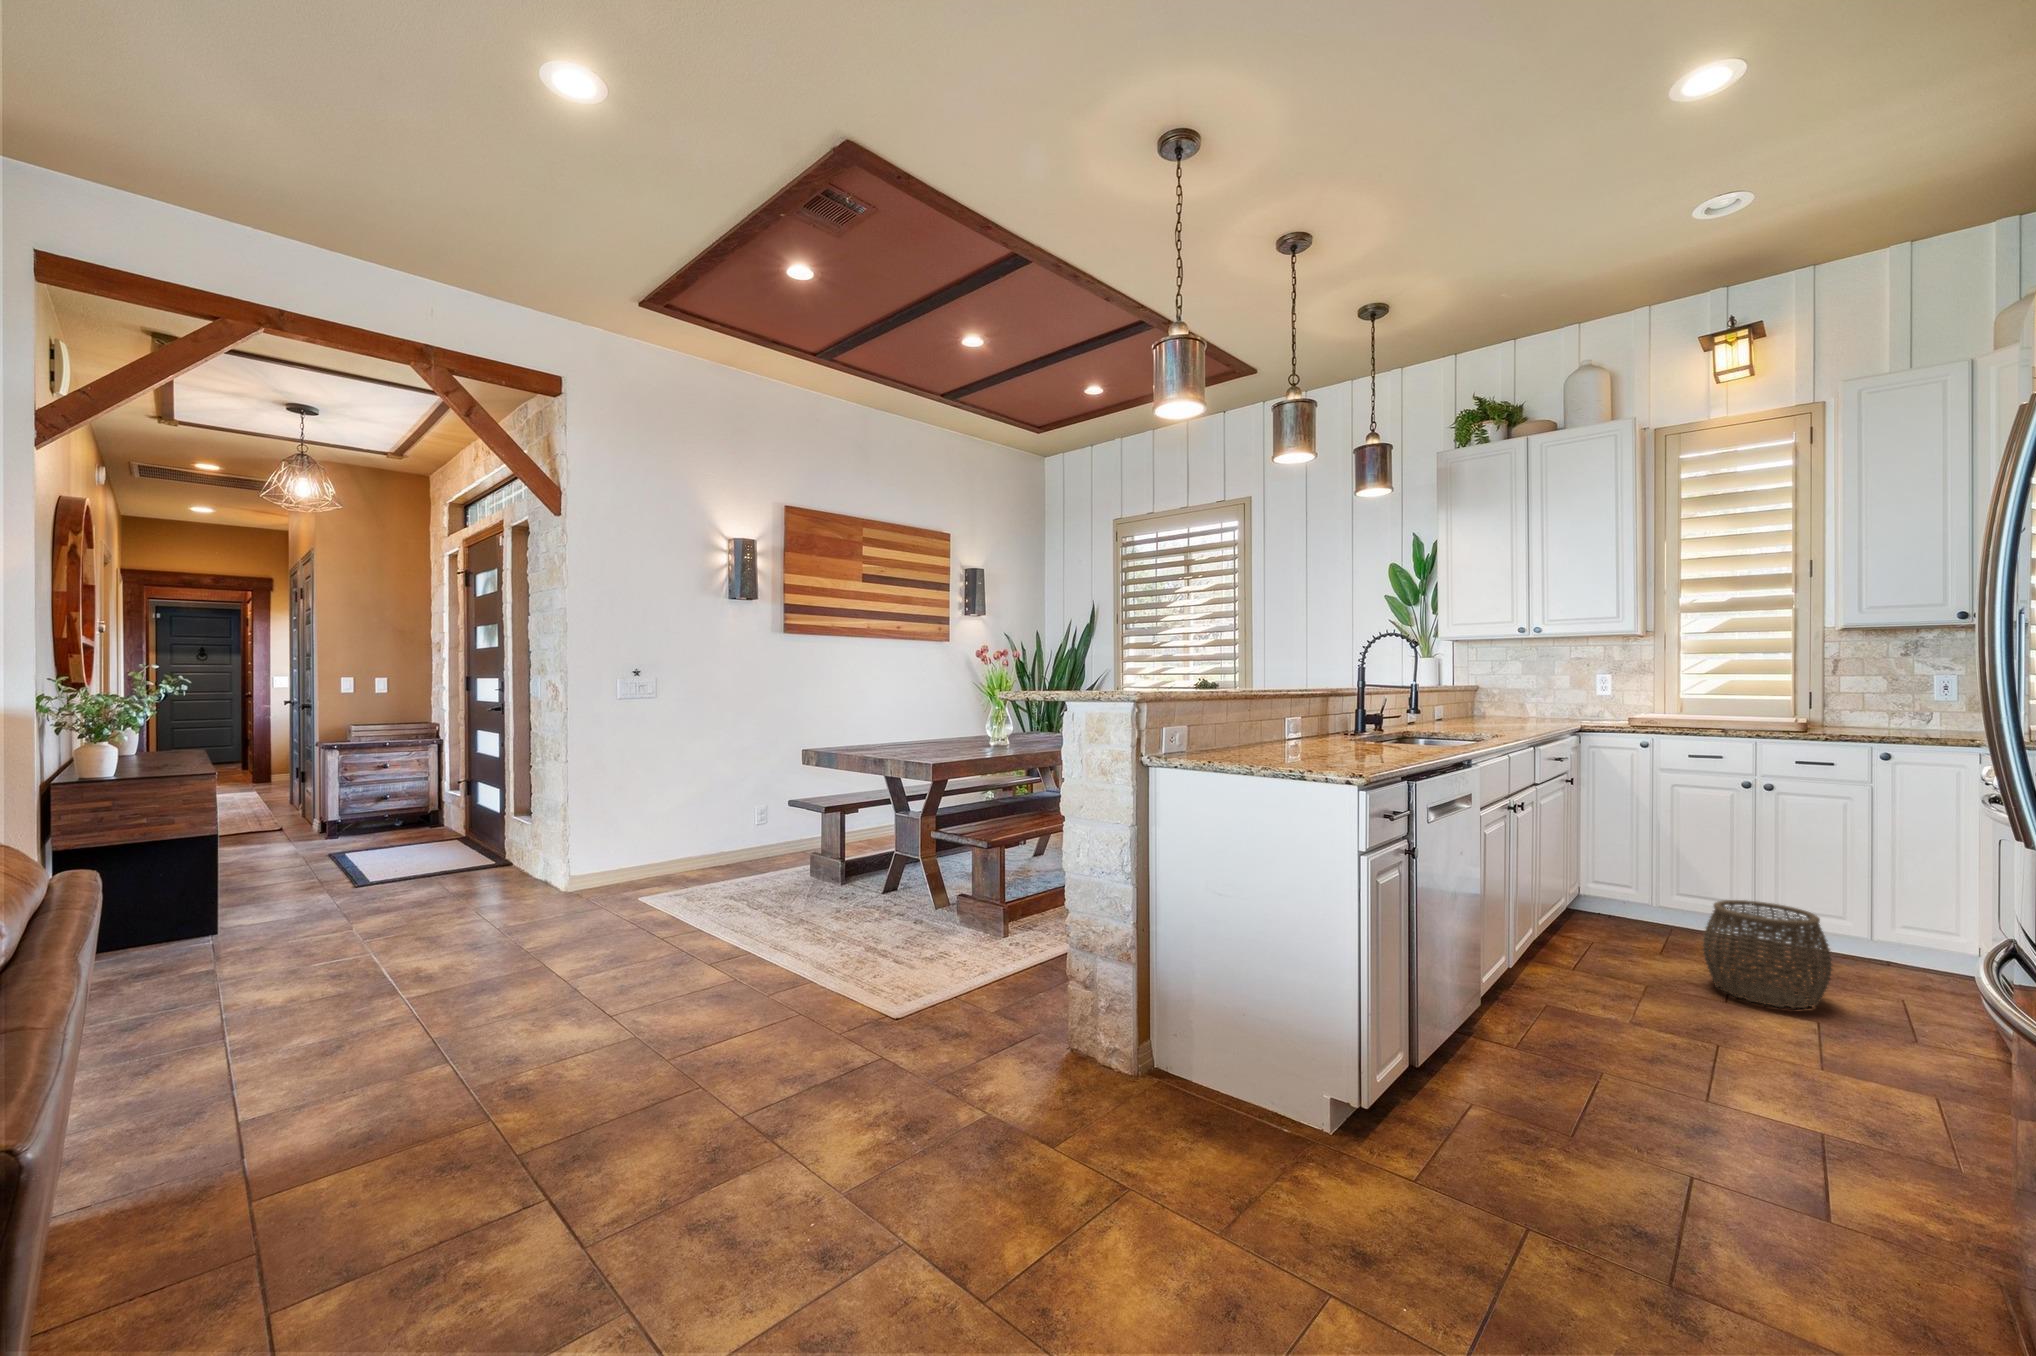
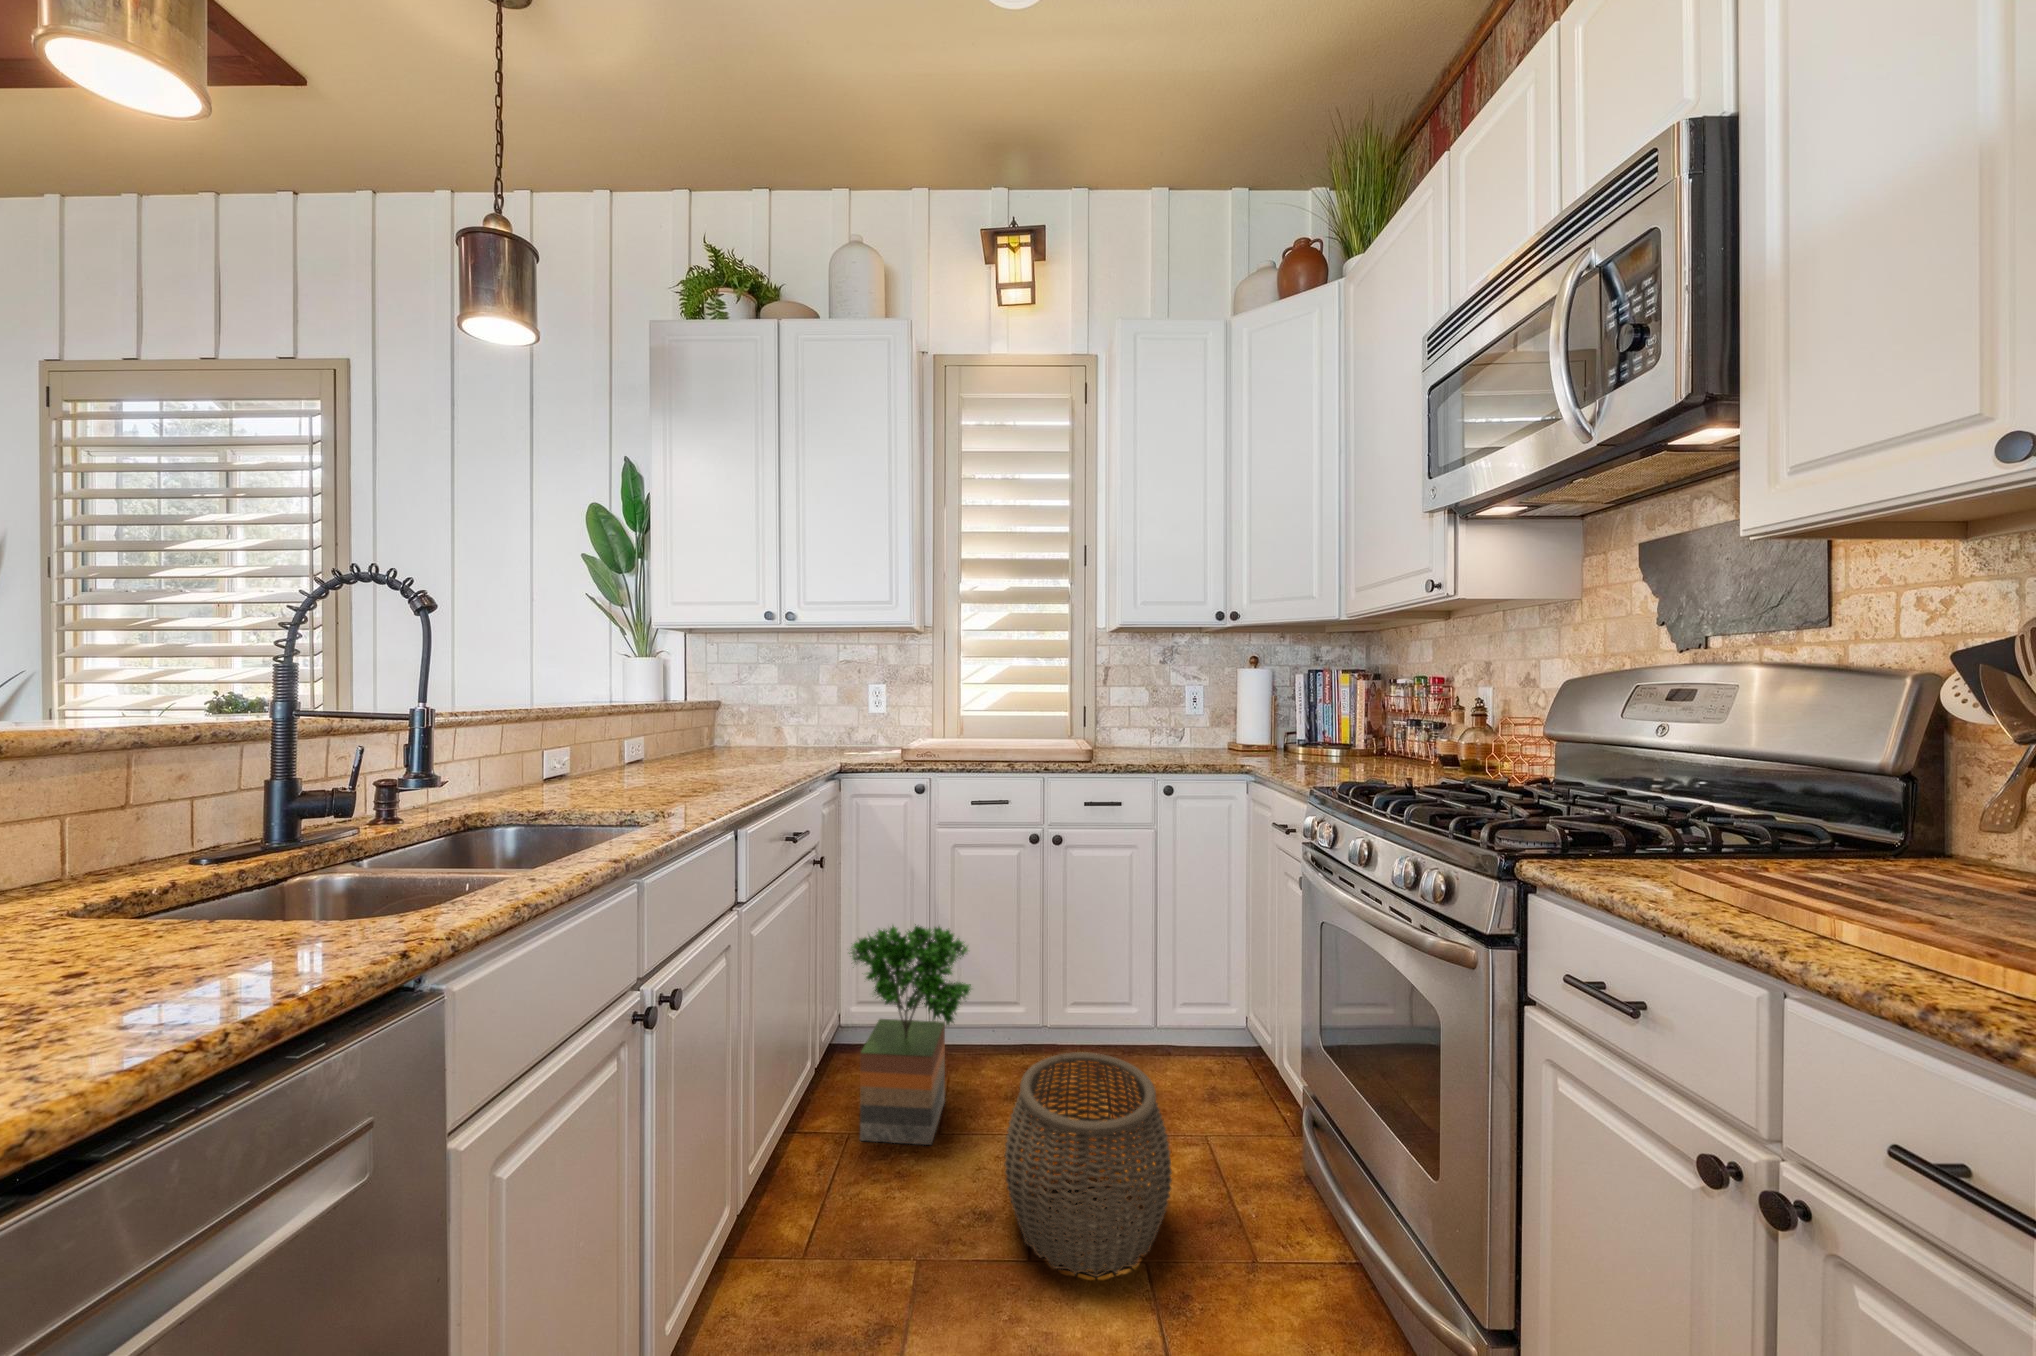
potted tree: none [1588,823,1686,954] -> present [849,924,971,1145]

